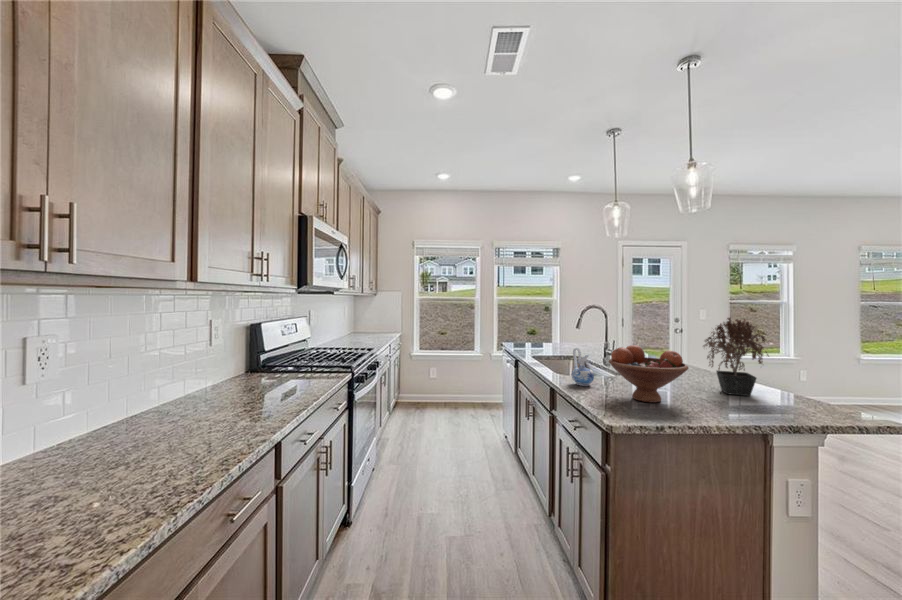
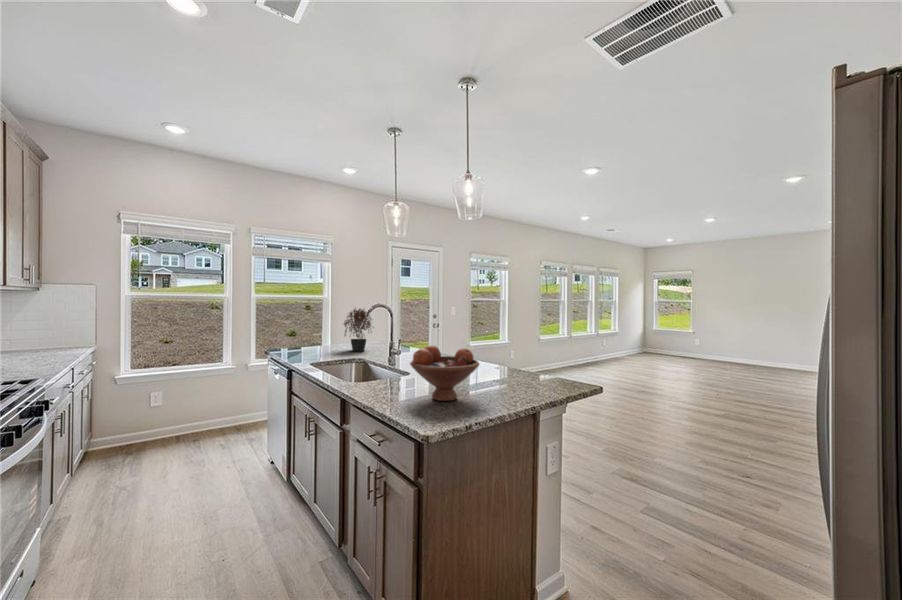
potted plant: present [704,318,768,396] -> present [344,308,371,351]
ceramic pitcher: present [571,348,594,386] -> none [368,352,391,393]

